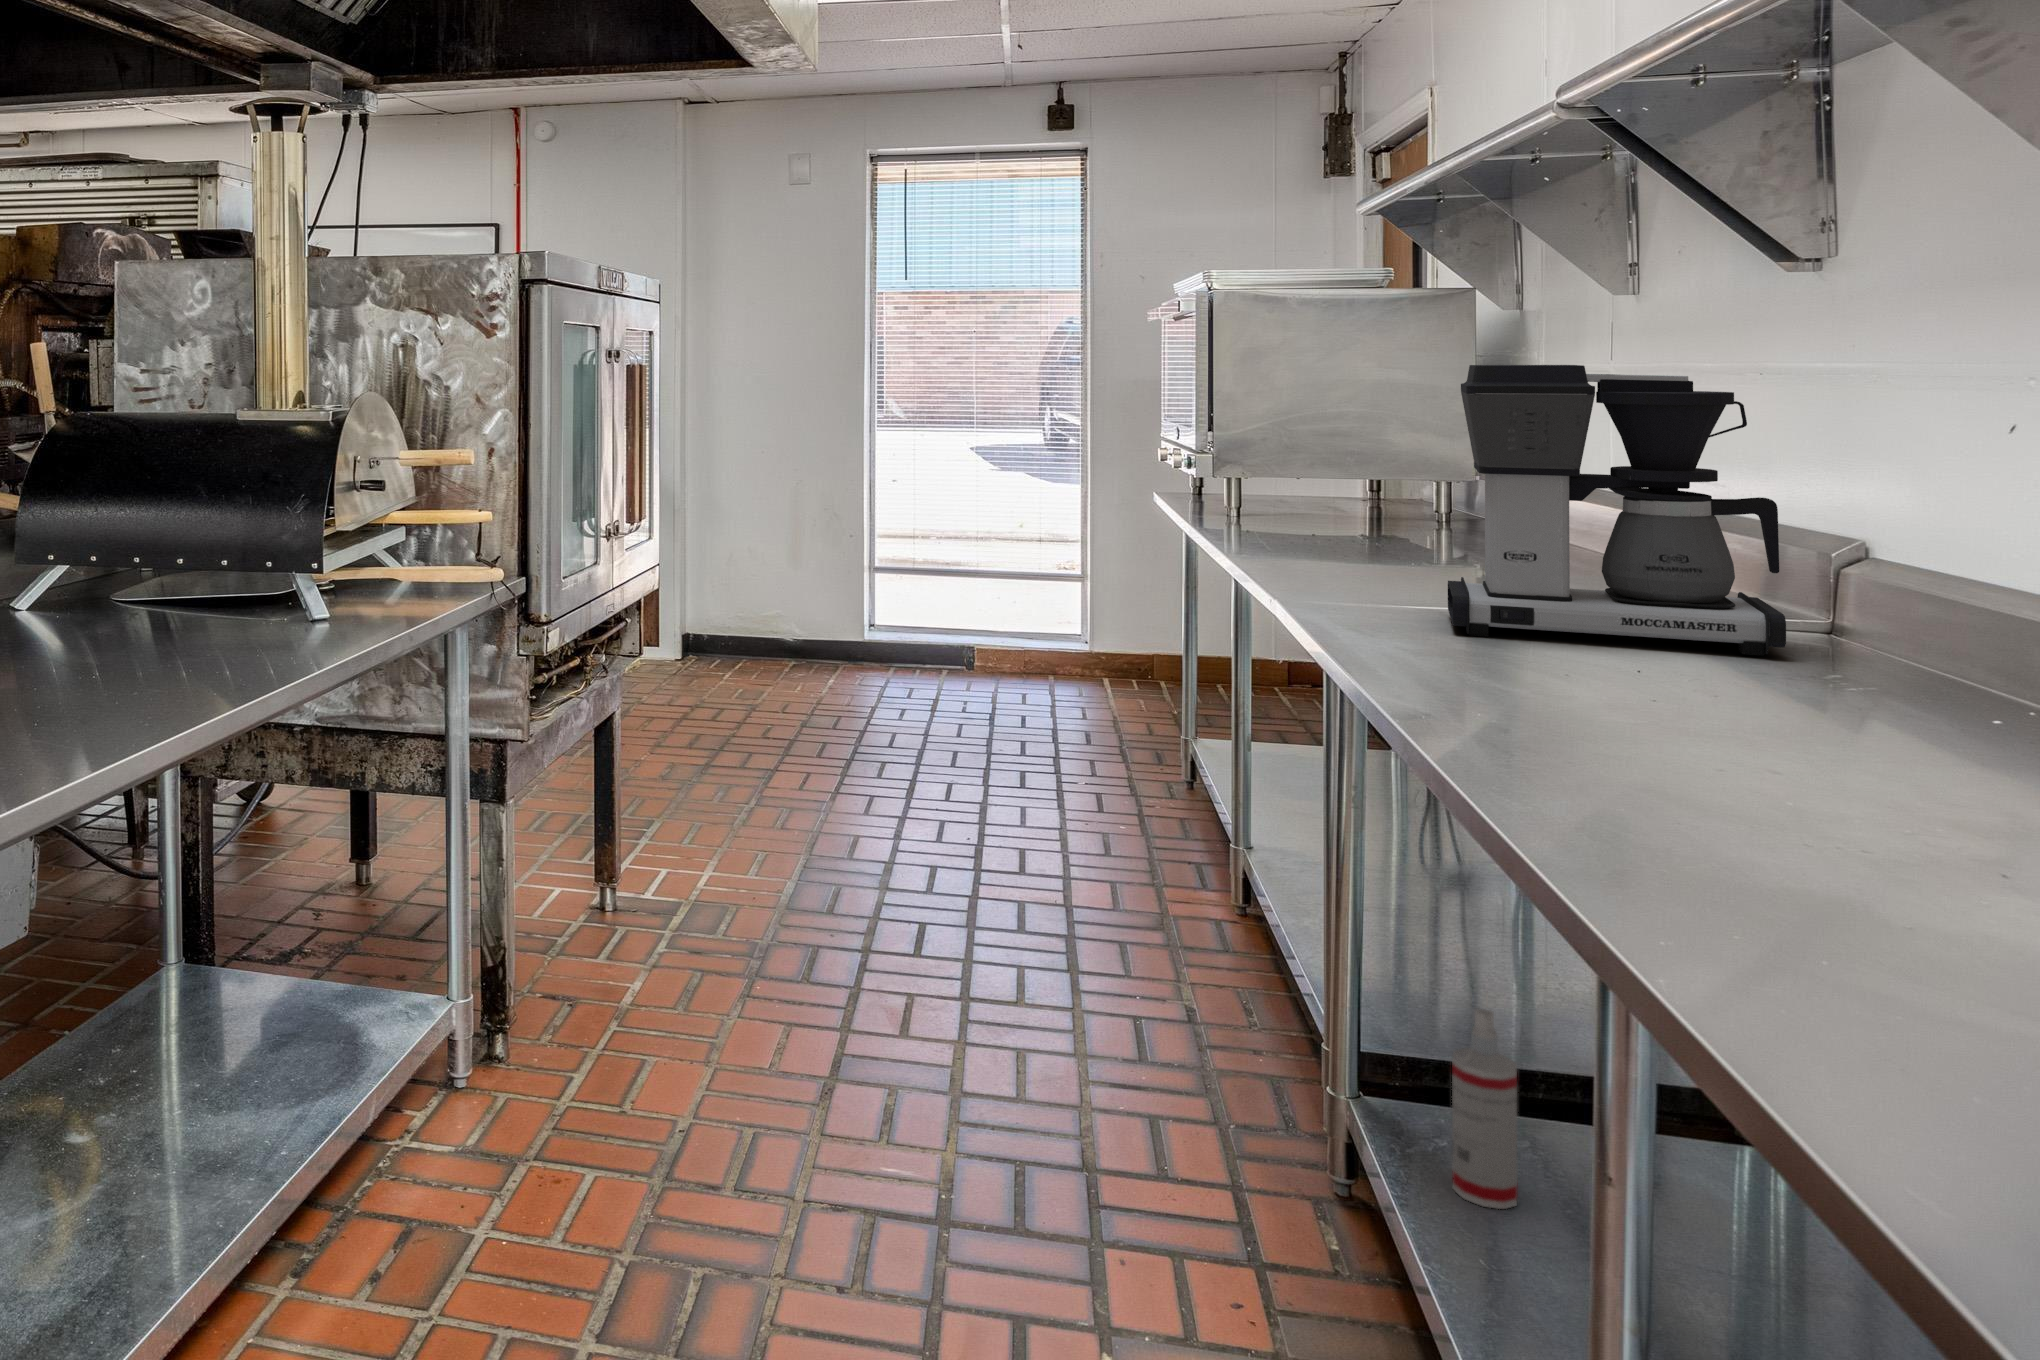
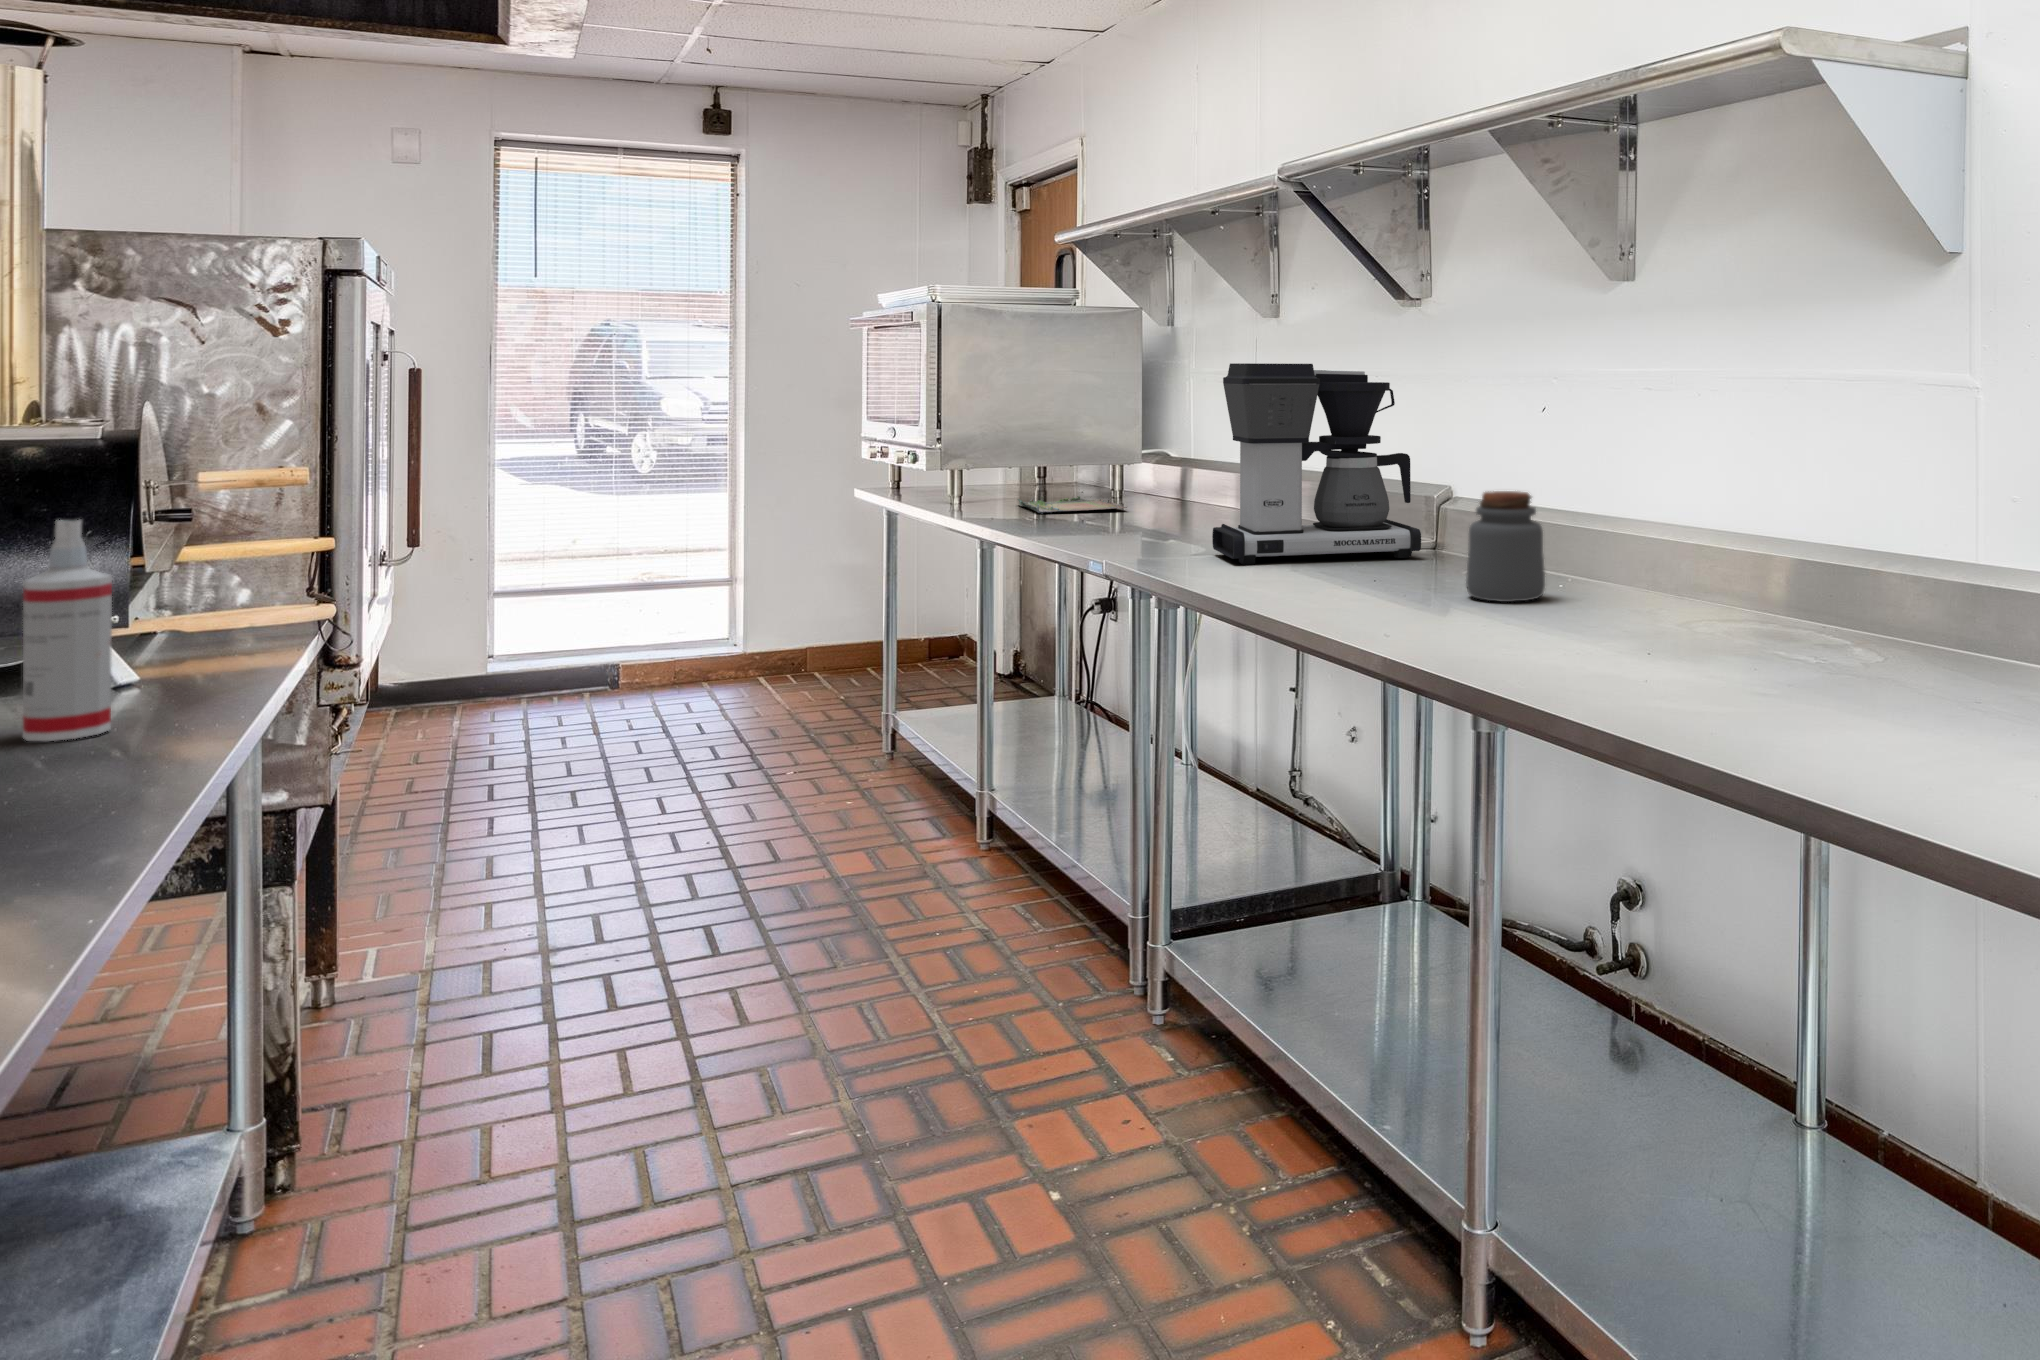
tray: none [1297,514,1428,542] -> present [1018,491,1127,514]
jar: none [1768,572,1934,757] -> present [1466,491,1545,602]
spray bottle: present [1452,1009,1518,1209] -> present [23,520,112,741]

